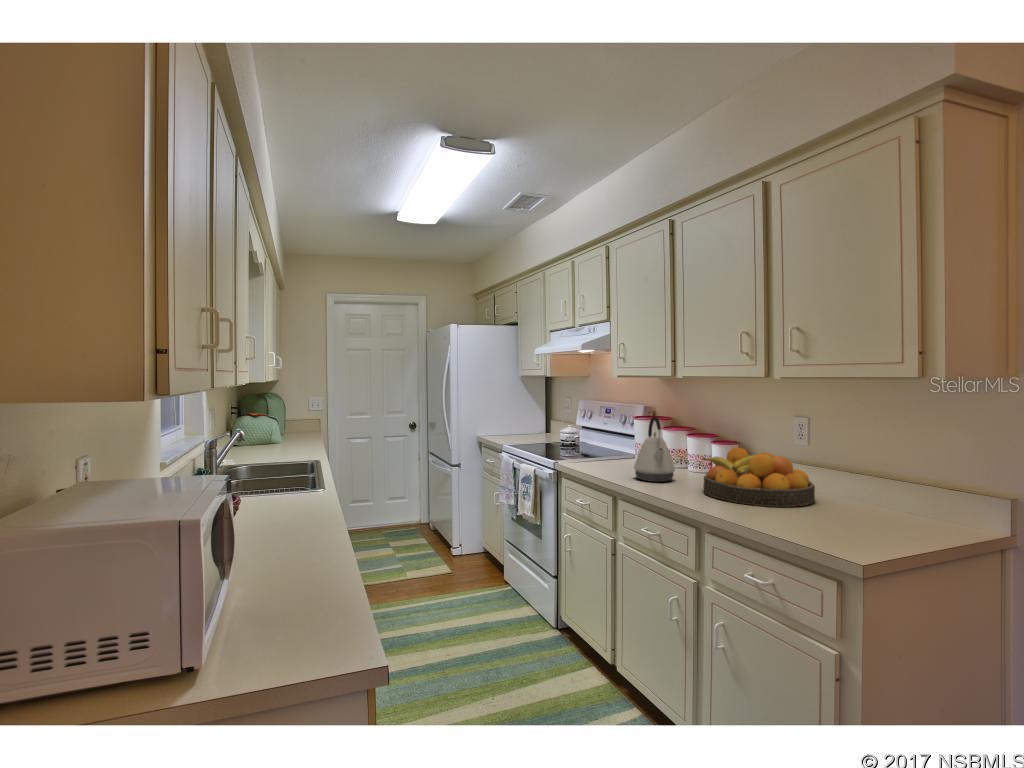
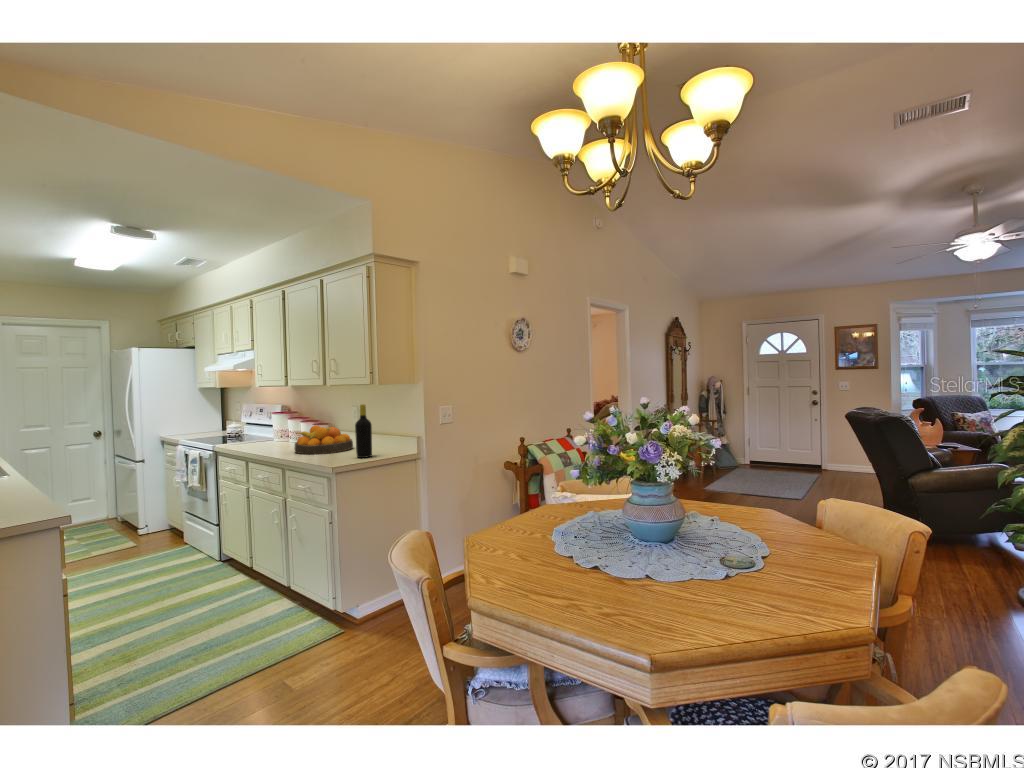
kettle: present [634,417,675,482] -> none [260,412,286,450]
bottle: none [875,418,916,538] -> present [355,404,372,458]

